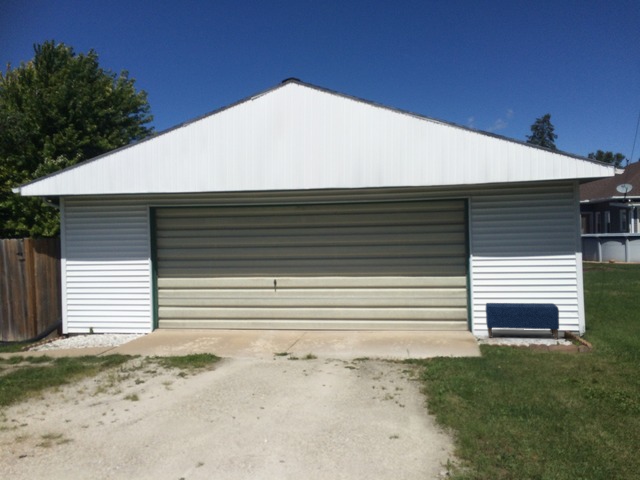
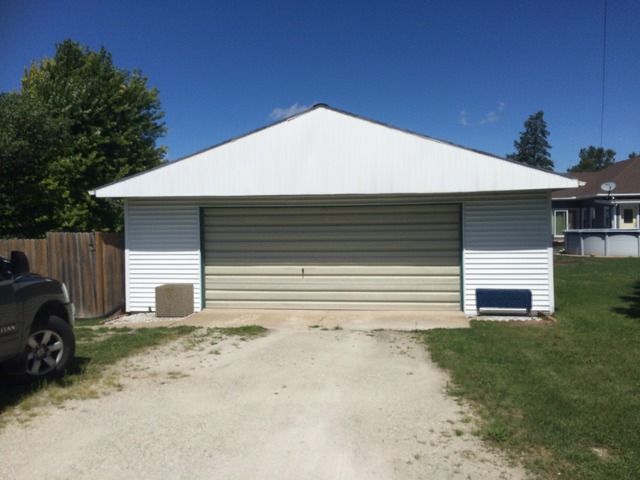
cardboard box: none [94,299,145,341] -> present [155,284,194,317]

